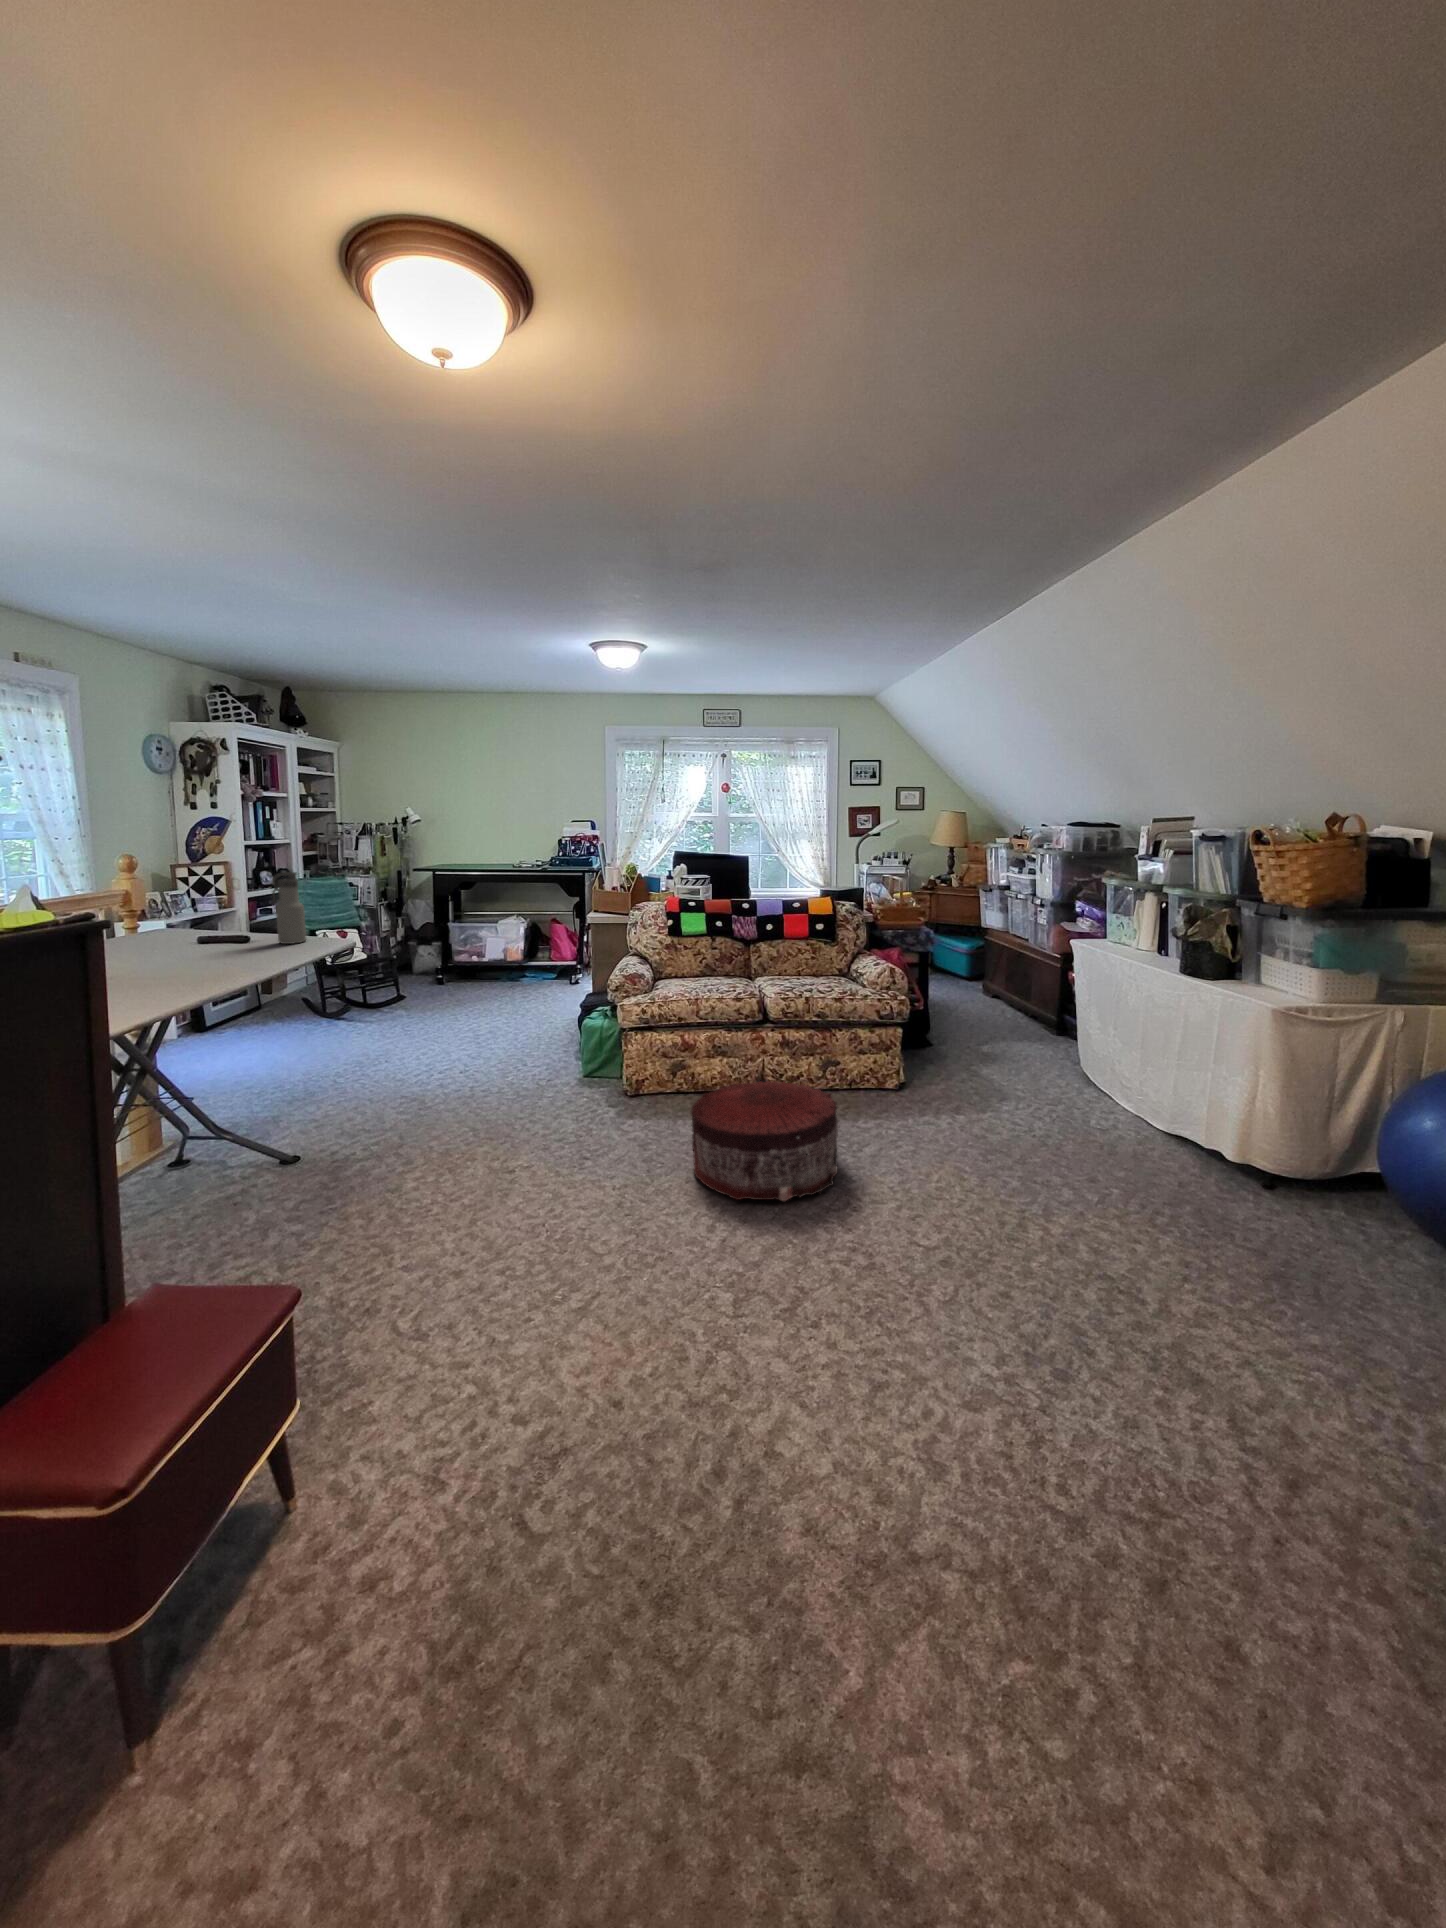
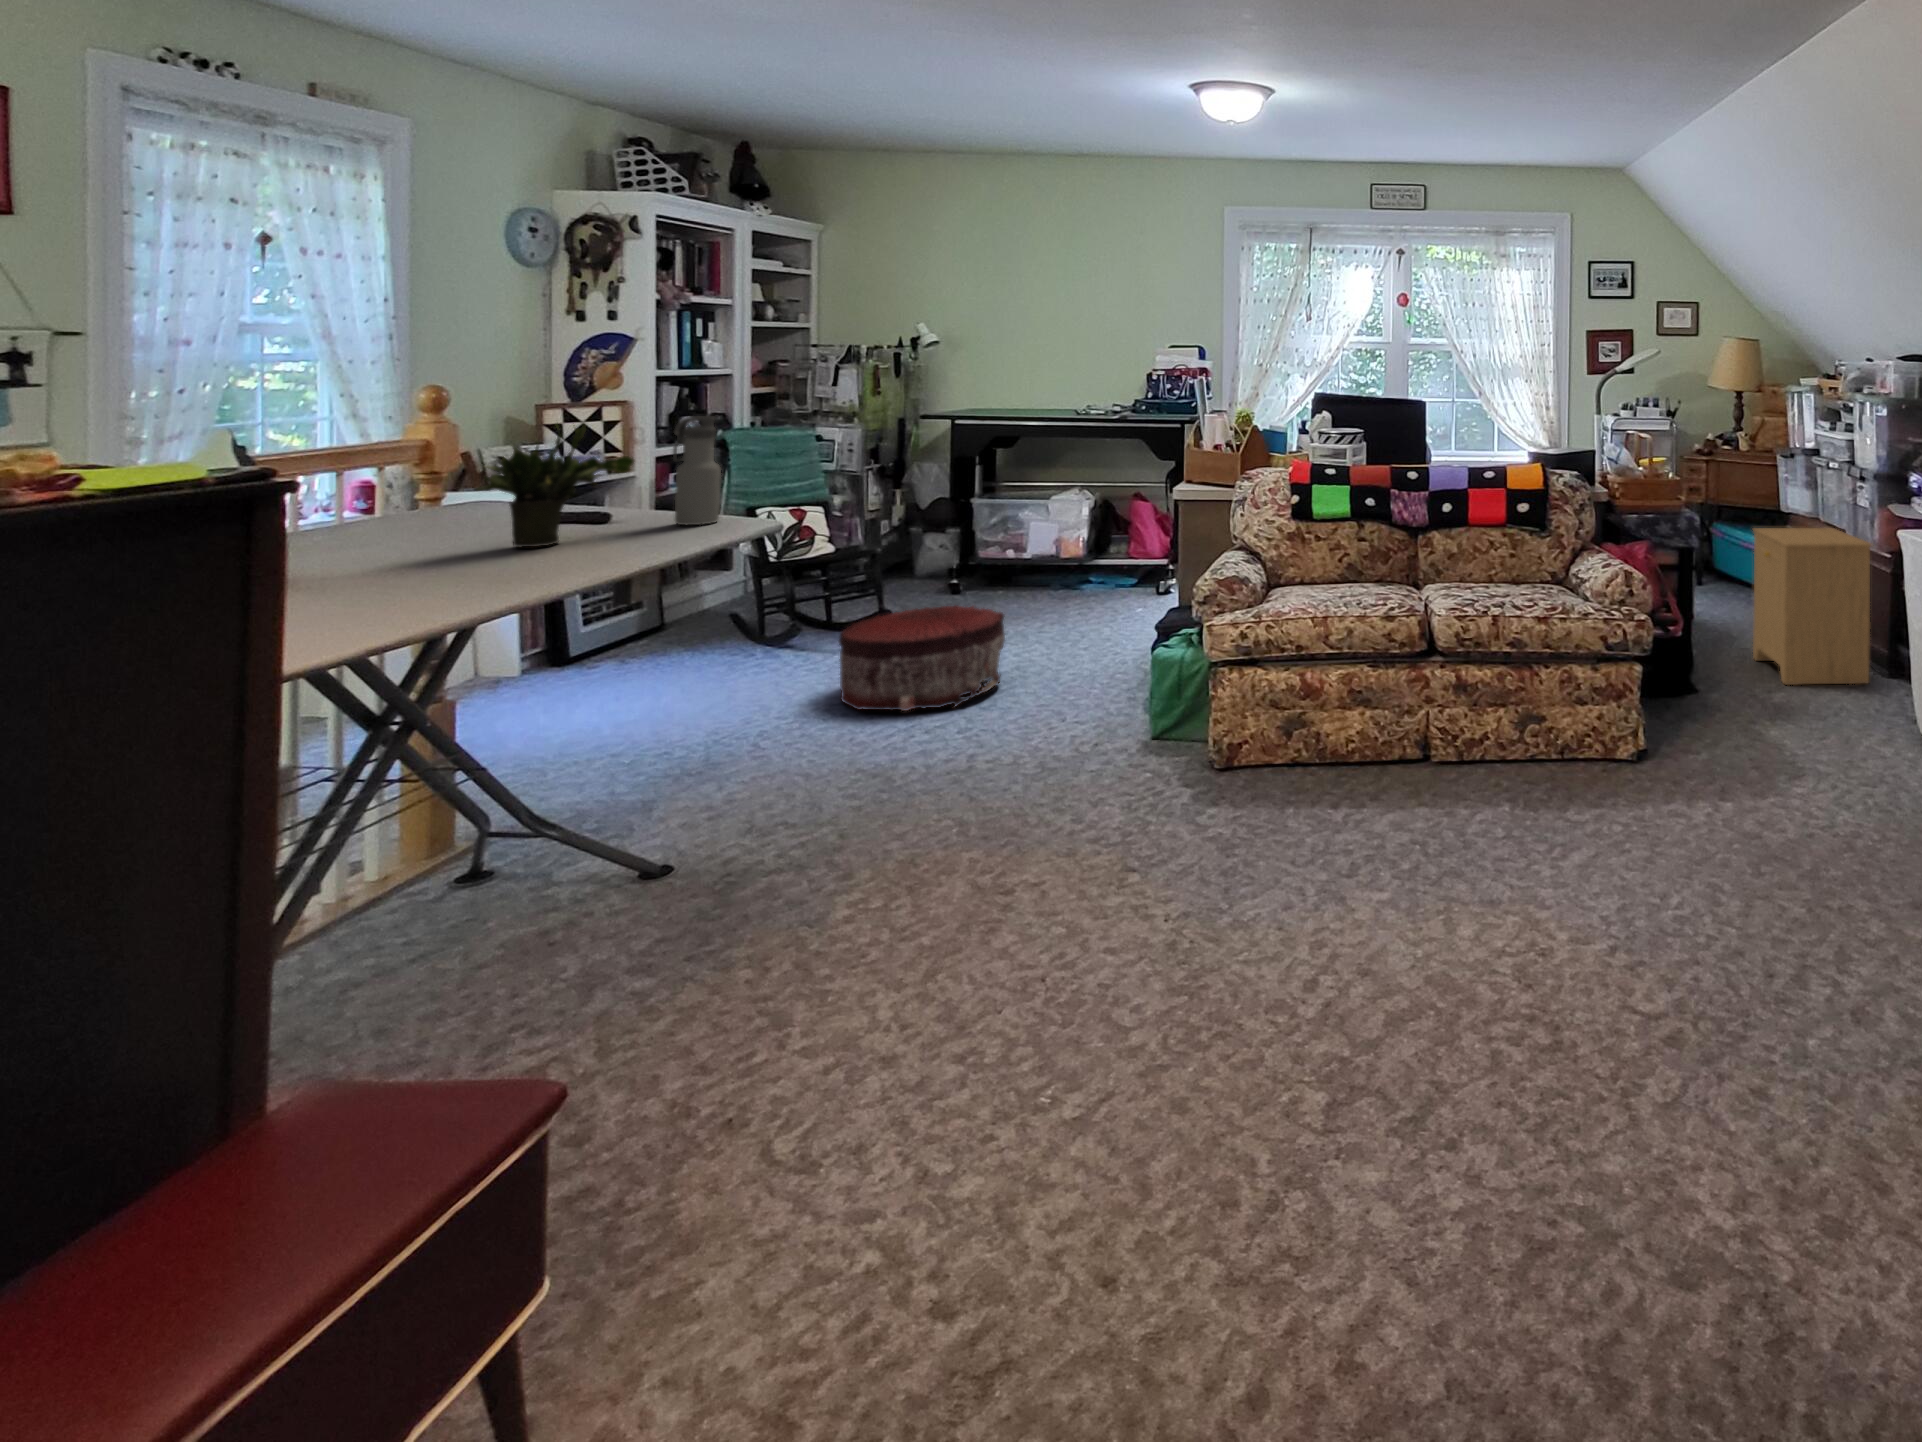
potted plant: none [149,876,249,959] -> present [477,423,634,547]
side table: none [960,938,1044,1038] -> present [1753,528,1872,685]
pouf: present [691,1081,838,1201] -> present [839,606,1005,711]

